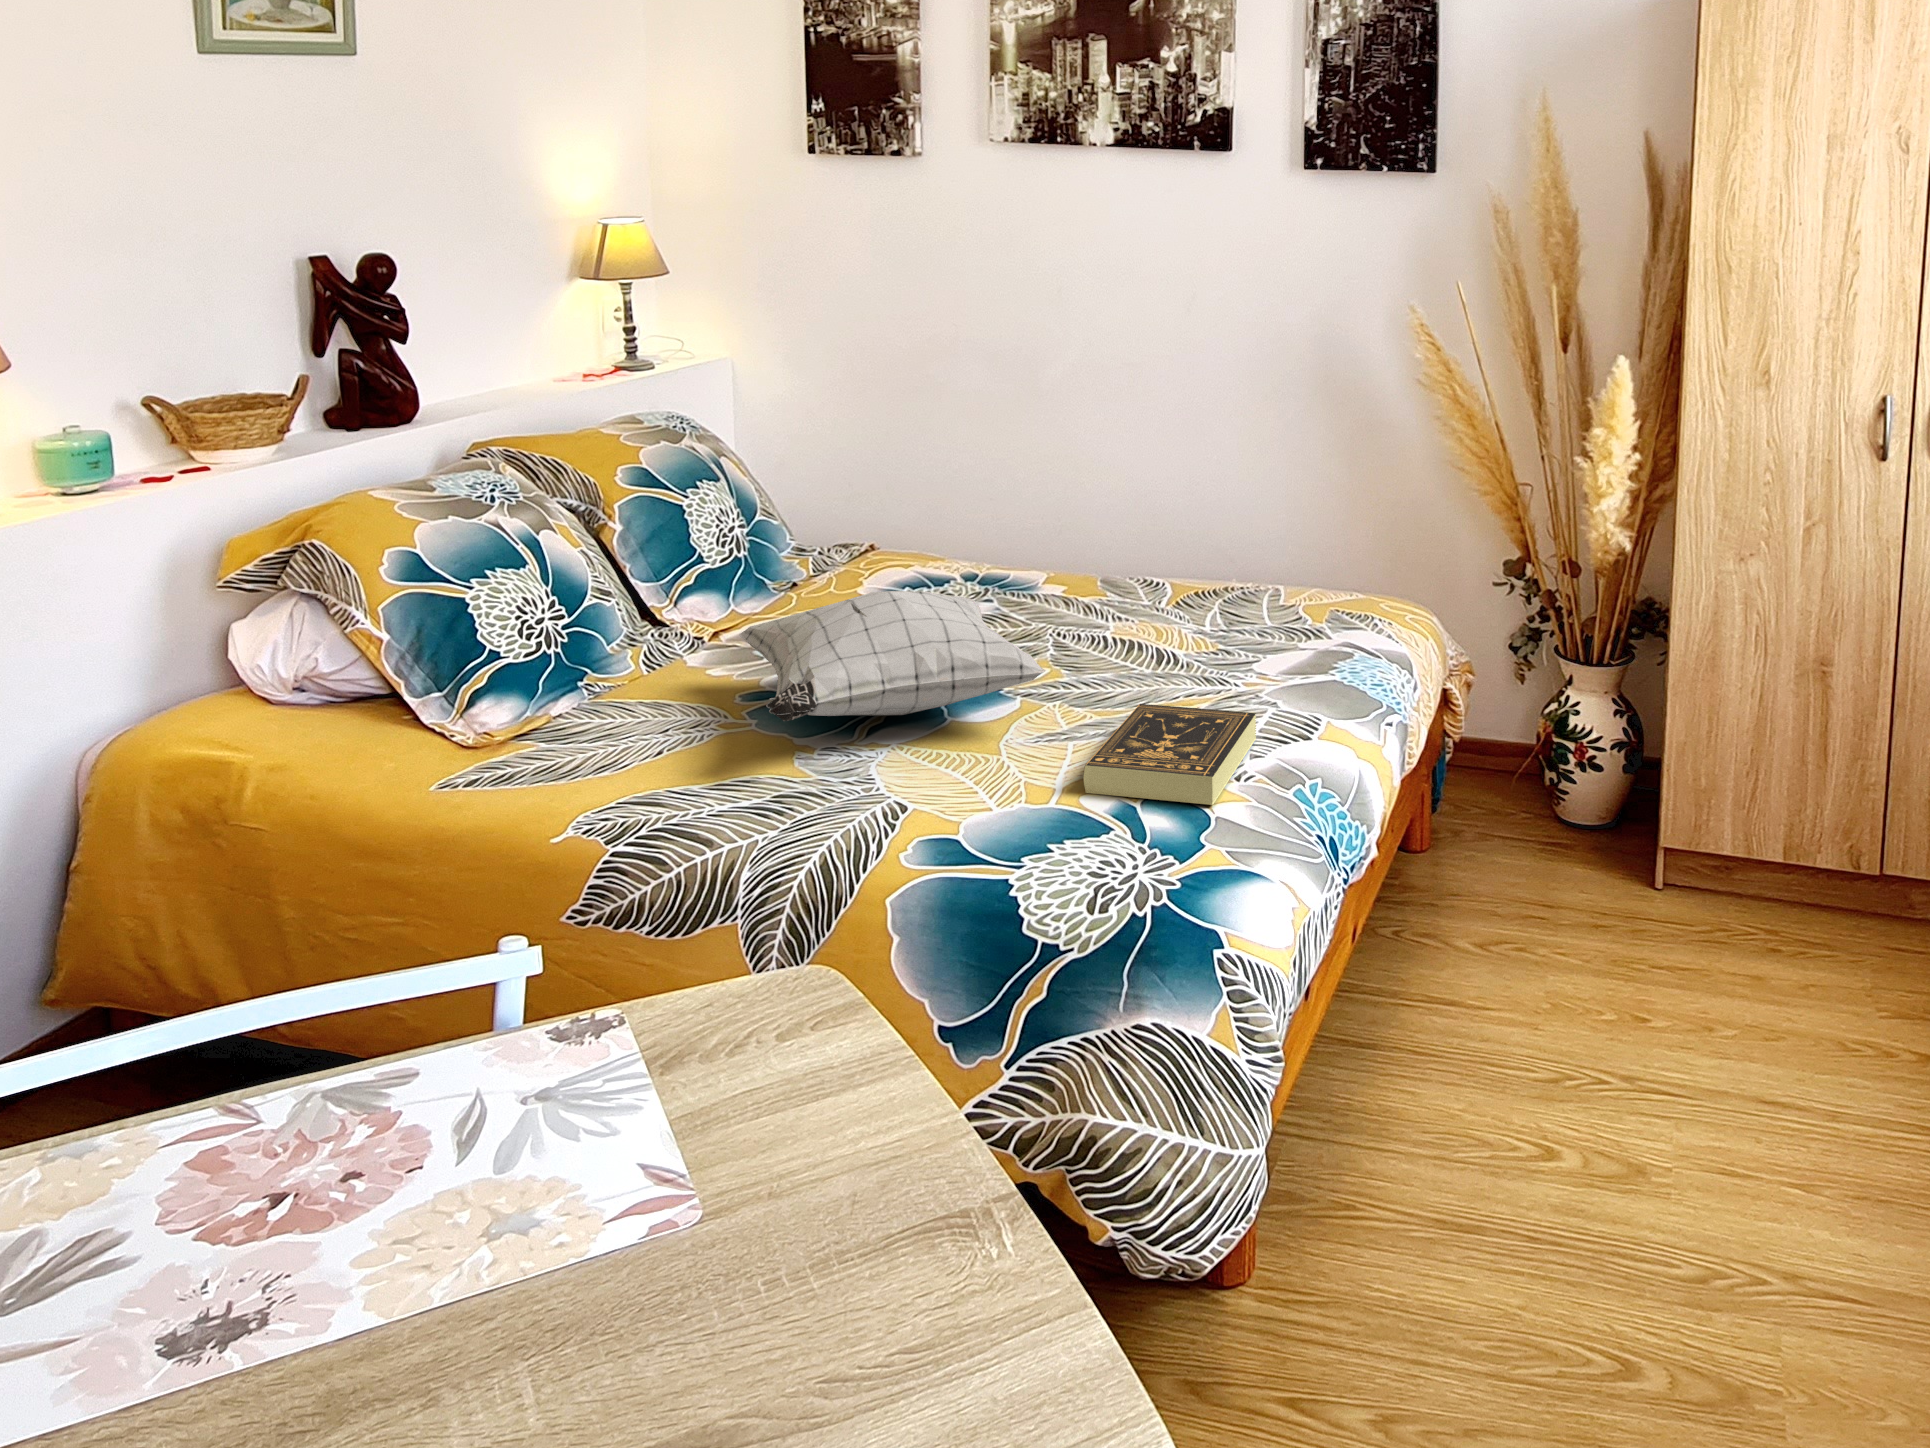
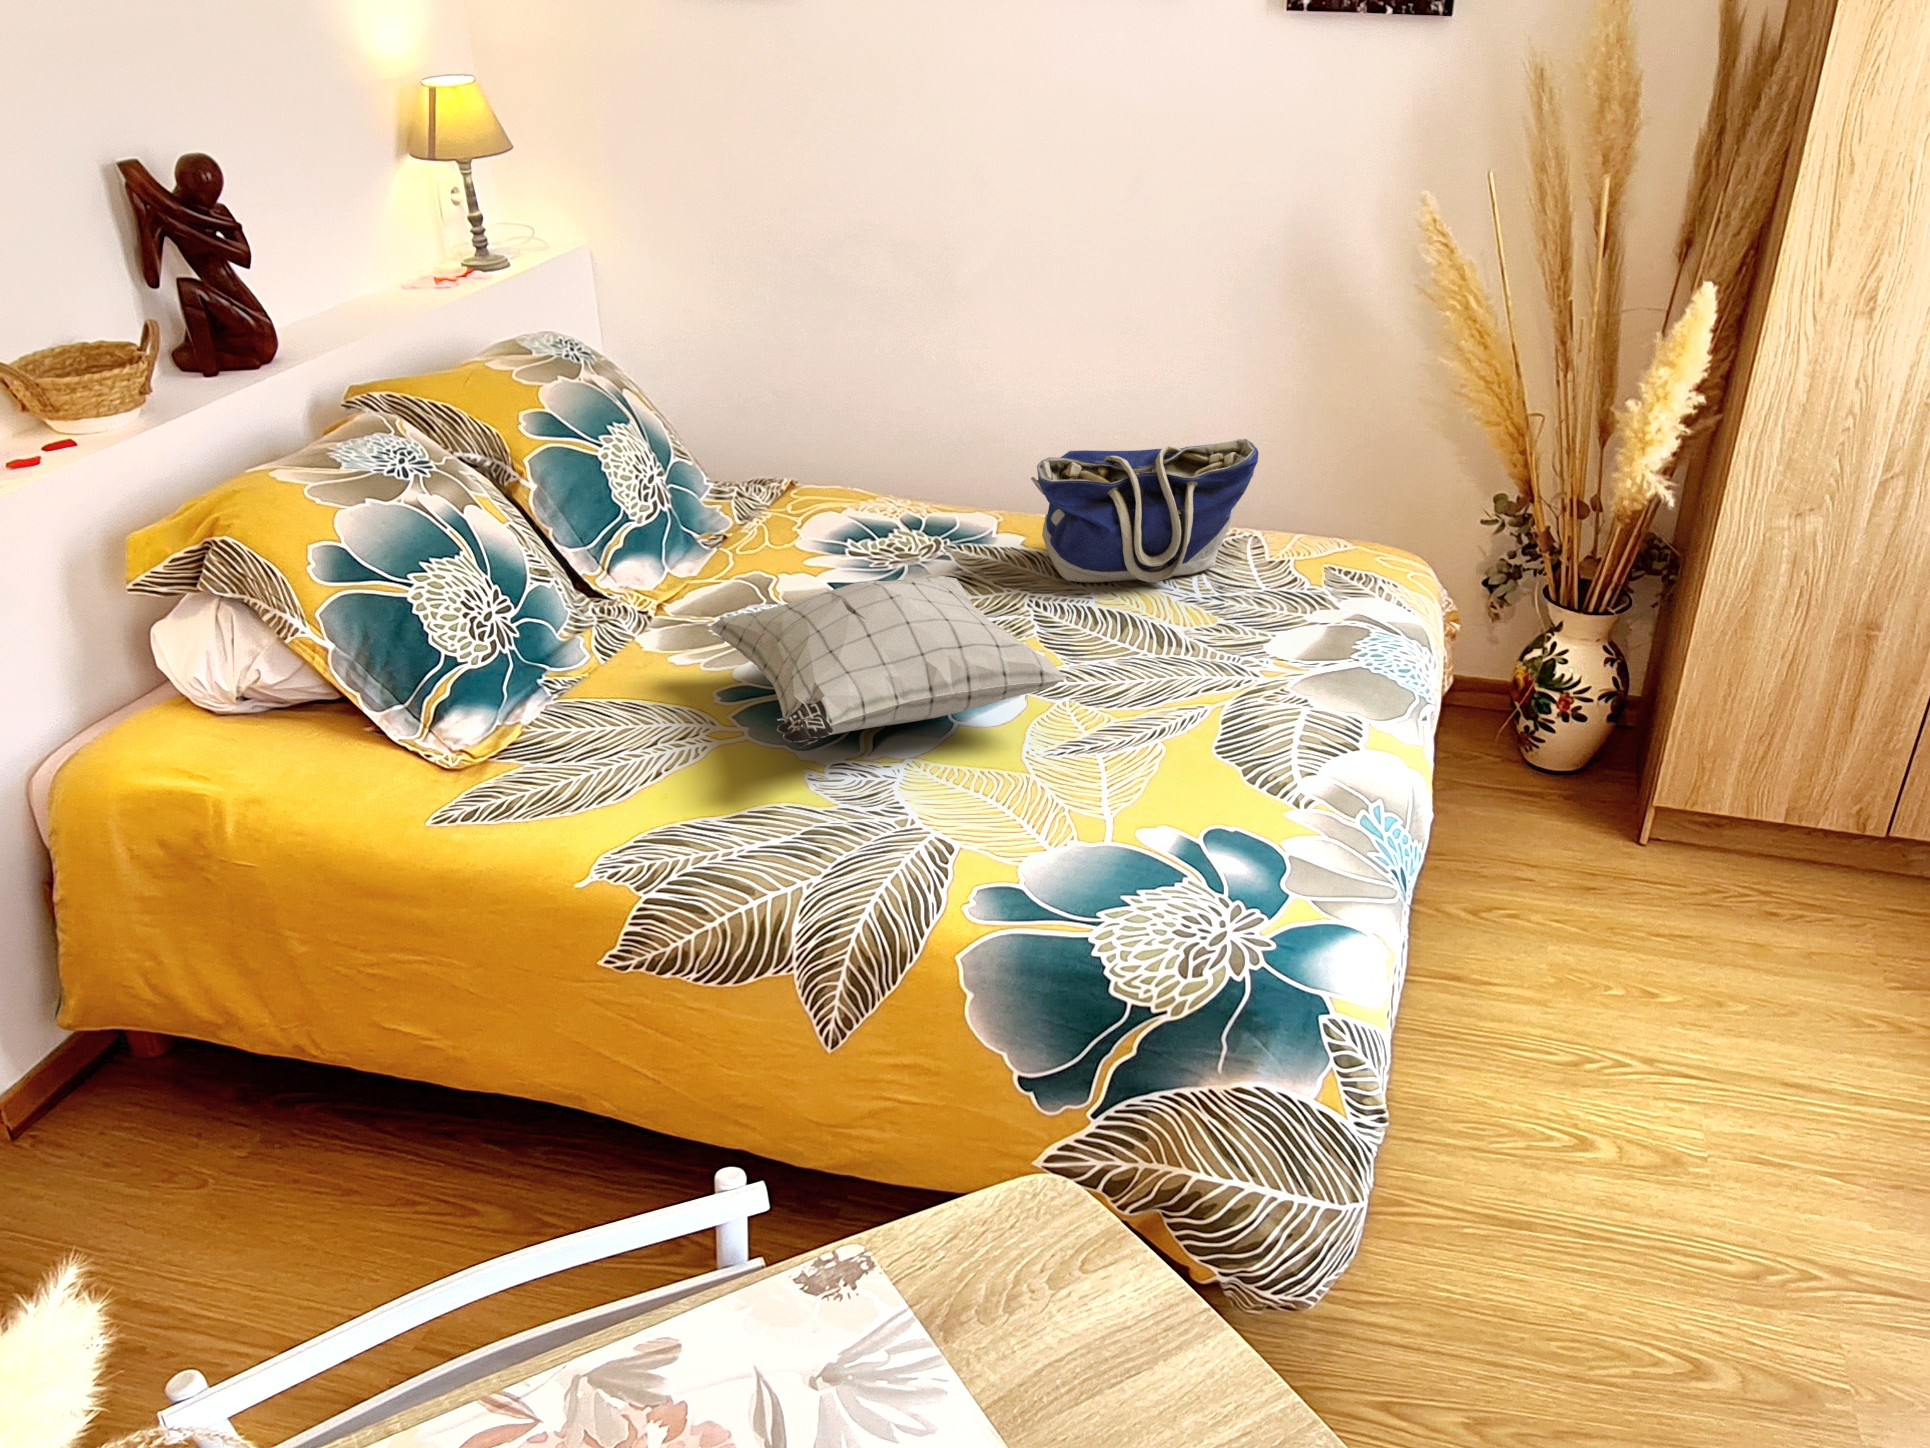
tote bag: none [1058,493,1261,620] -> present [1031,439,1259,583]
book: present [1083,704,1256,805] -> none [1130,706,1296,834]

